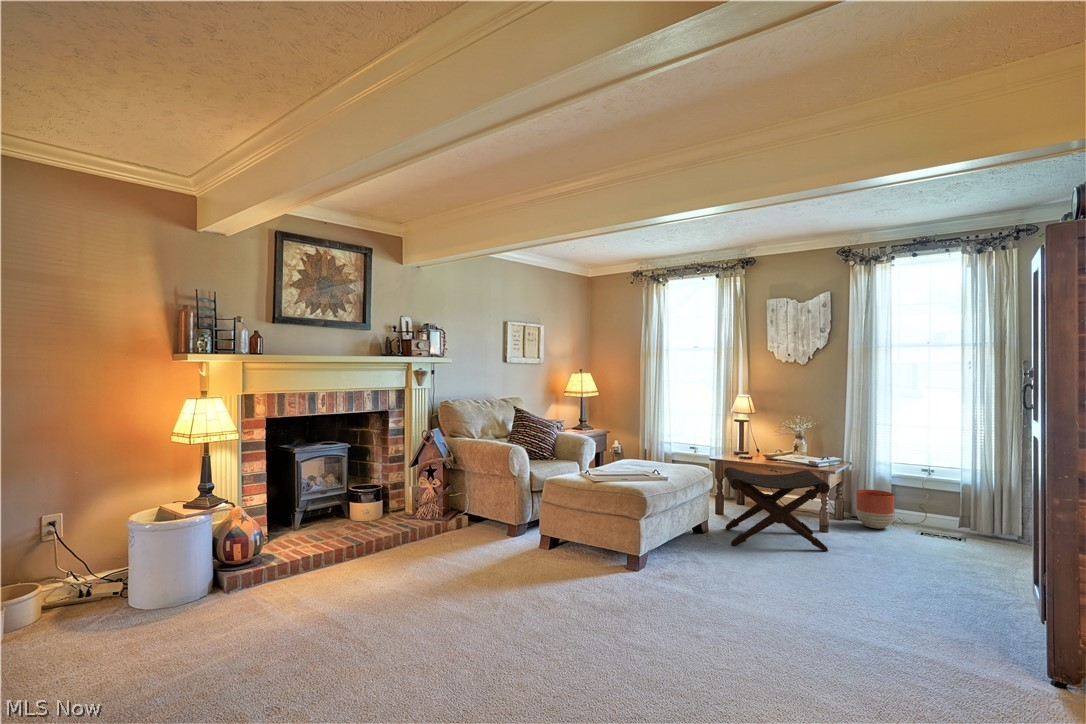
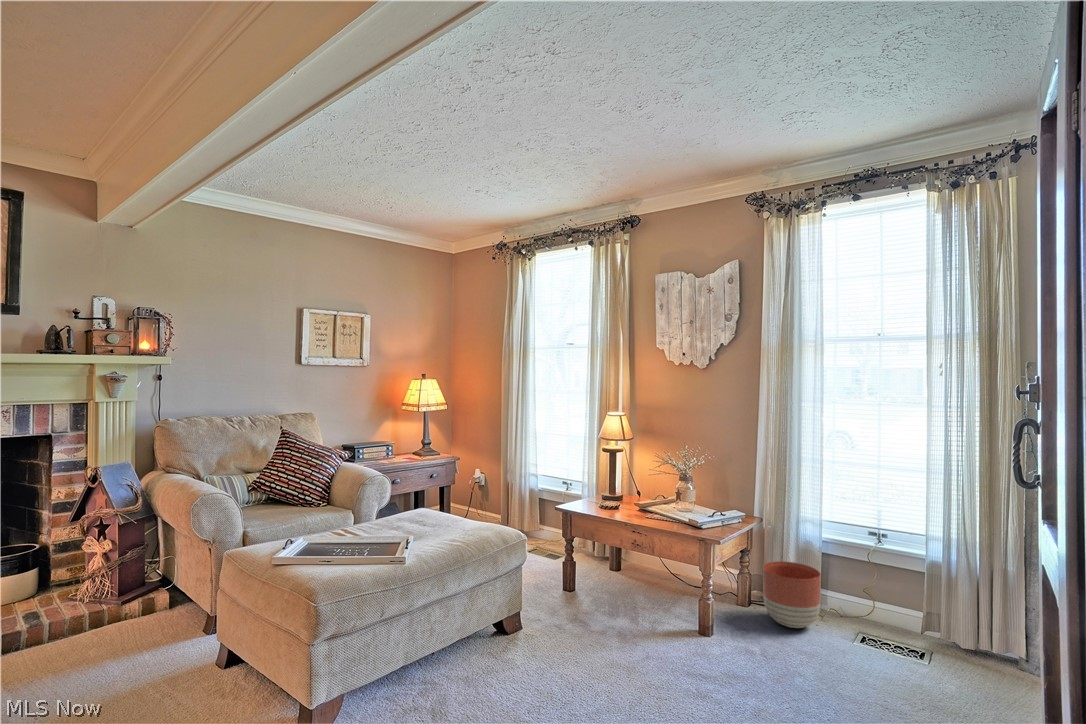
footstool: present [724,467,830,552] -> none [528,529,689,692]

